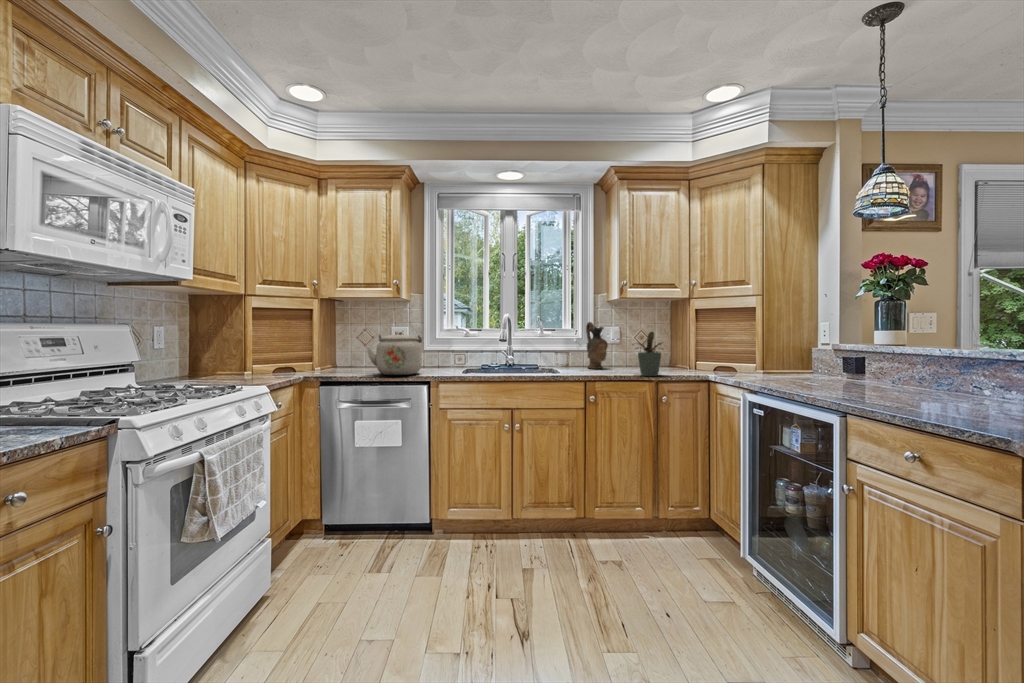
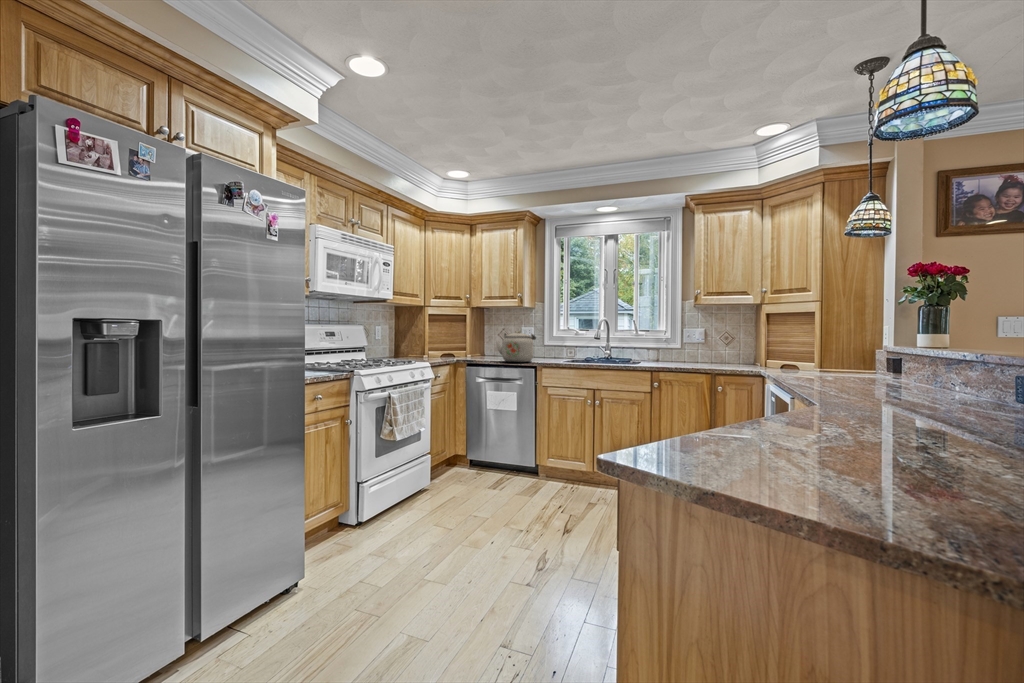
ceramic pitcher: present [586,322,608,369] -> none [668,324,686,363]
potted plant: present [636,332,664,376] -> none [695,332,721,369]

